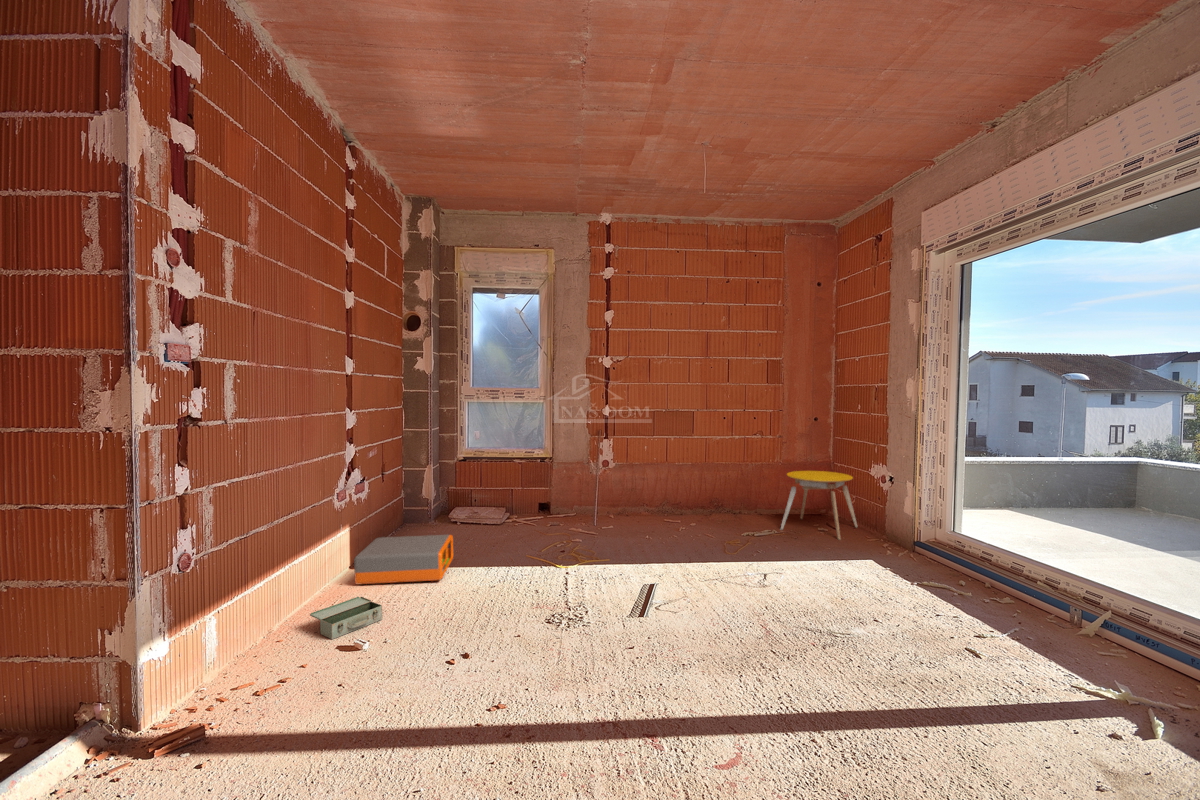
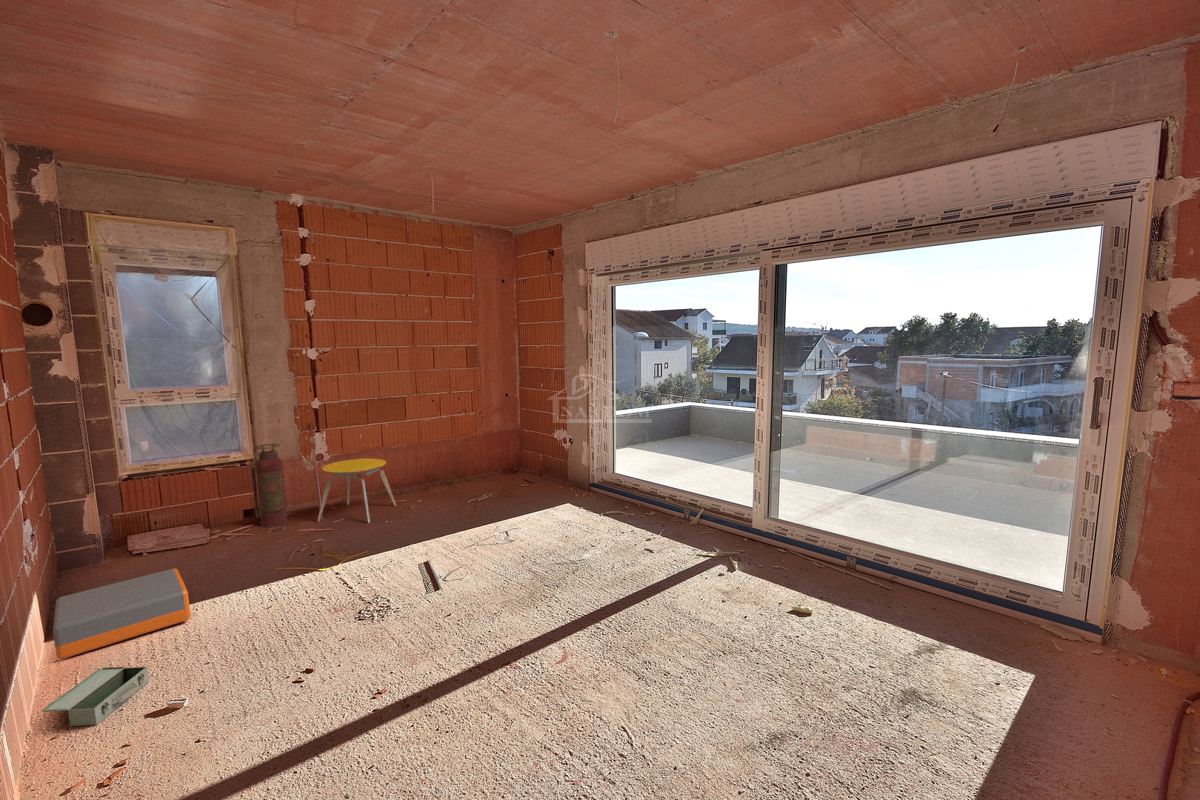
fire extinguisher: none [543,443,568,522] -> present [251,444,287,527]
stool: present [781,471,857,540] -> present [317,459,396,523]

